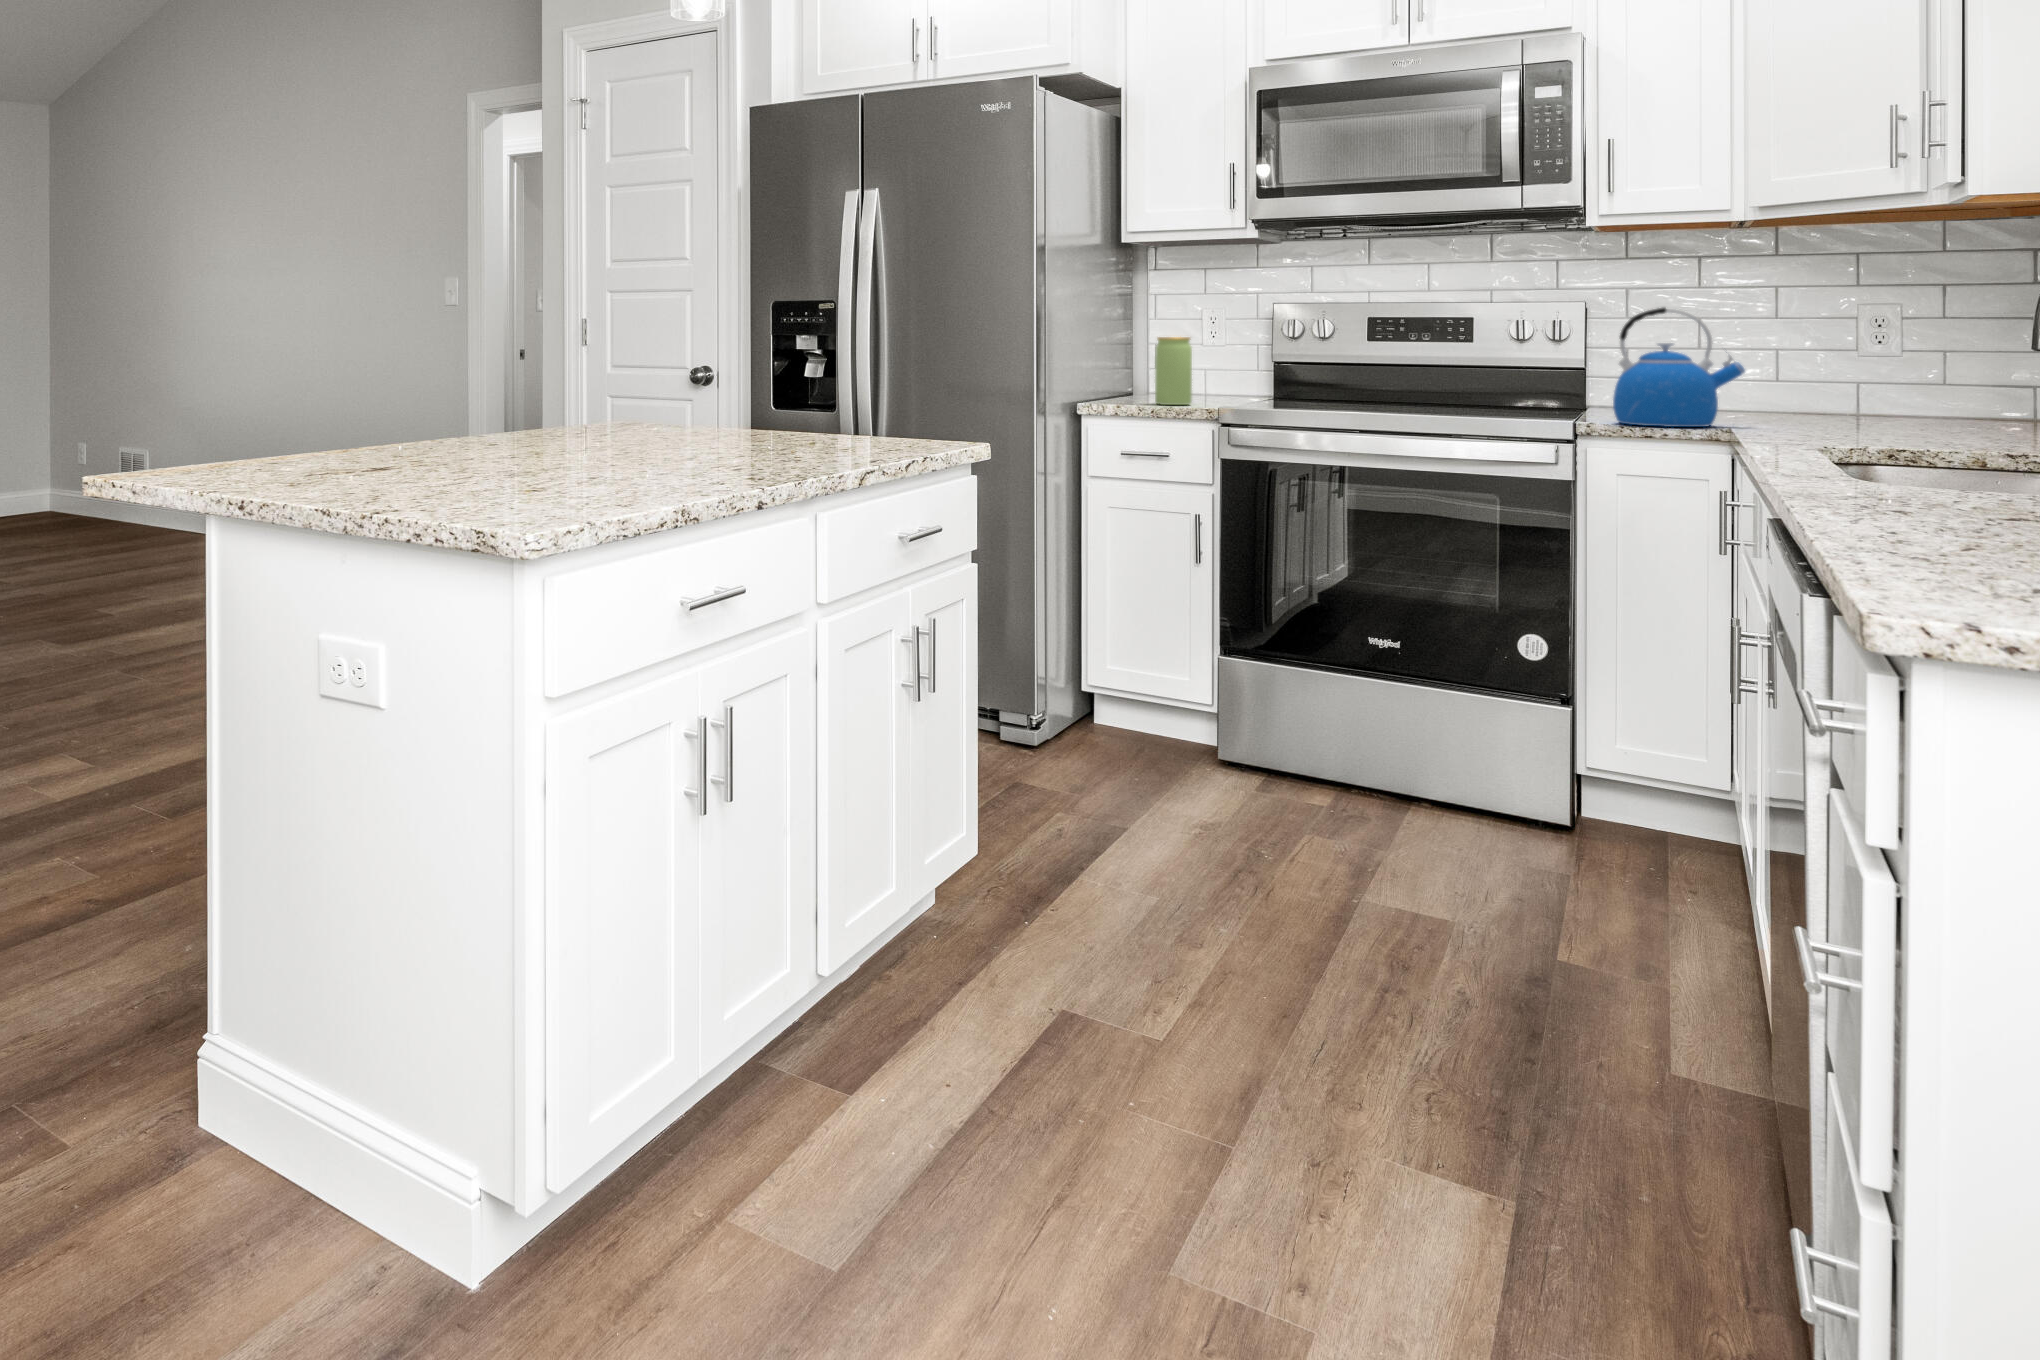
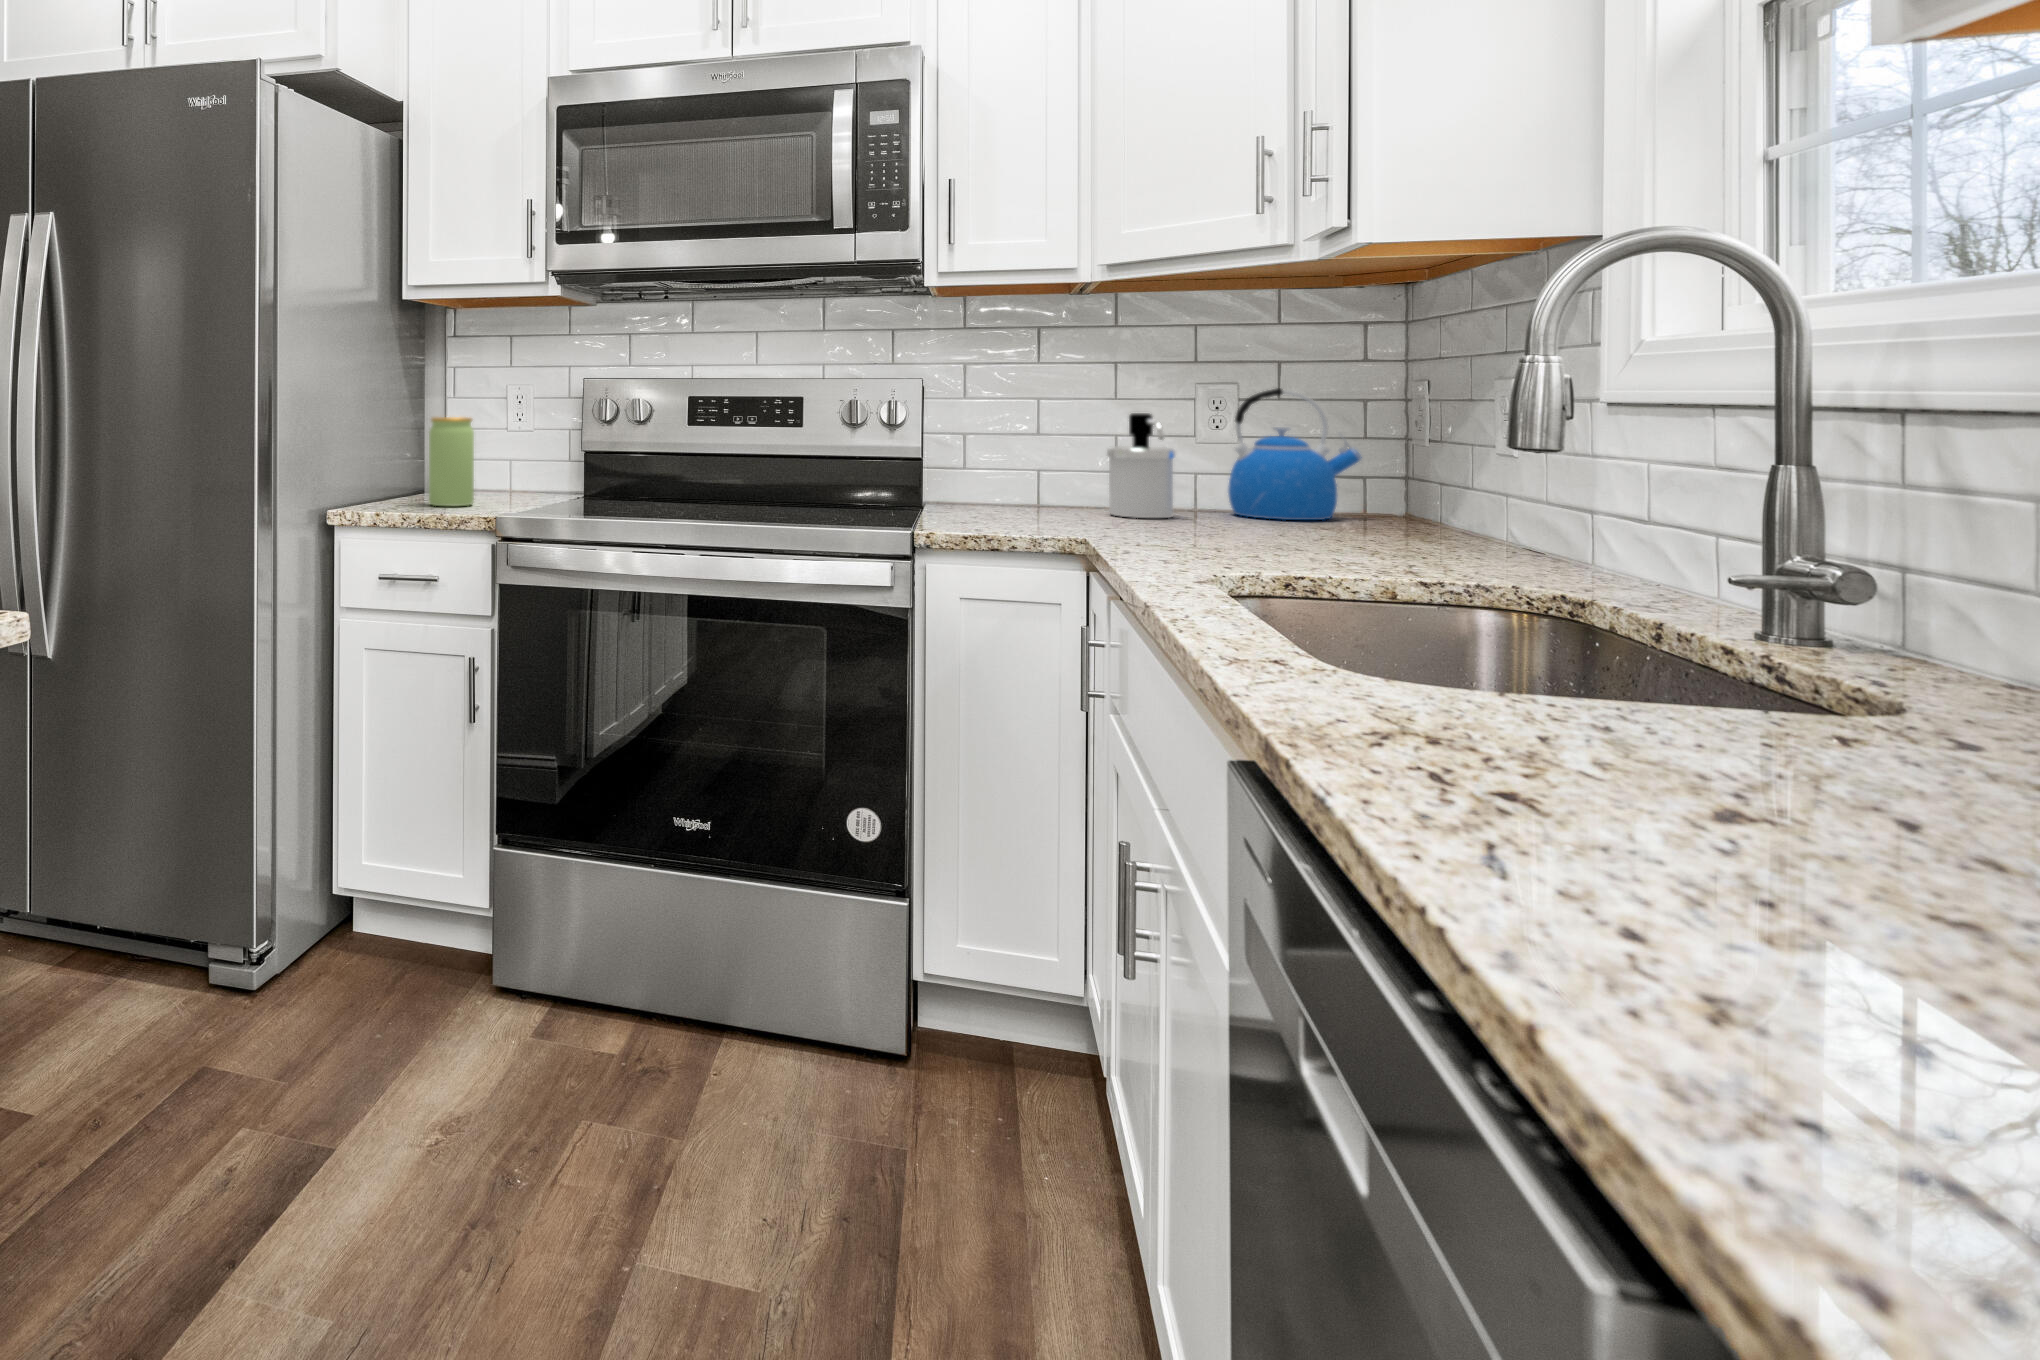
kettle: present [1613,308,1745,427] -> present [1228,388,1362,520]
soap dispenser: none [1761,330,1828,418] -> present [1107,413,1176,518]

